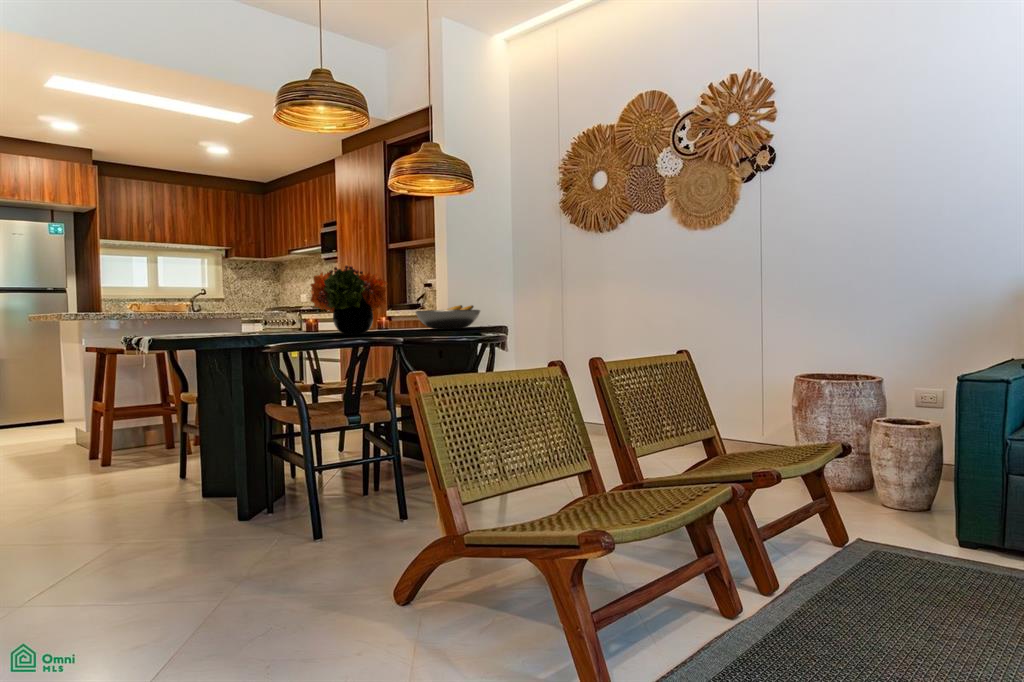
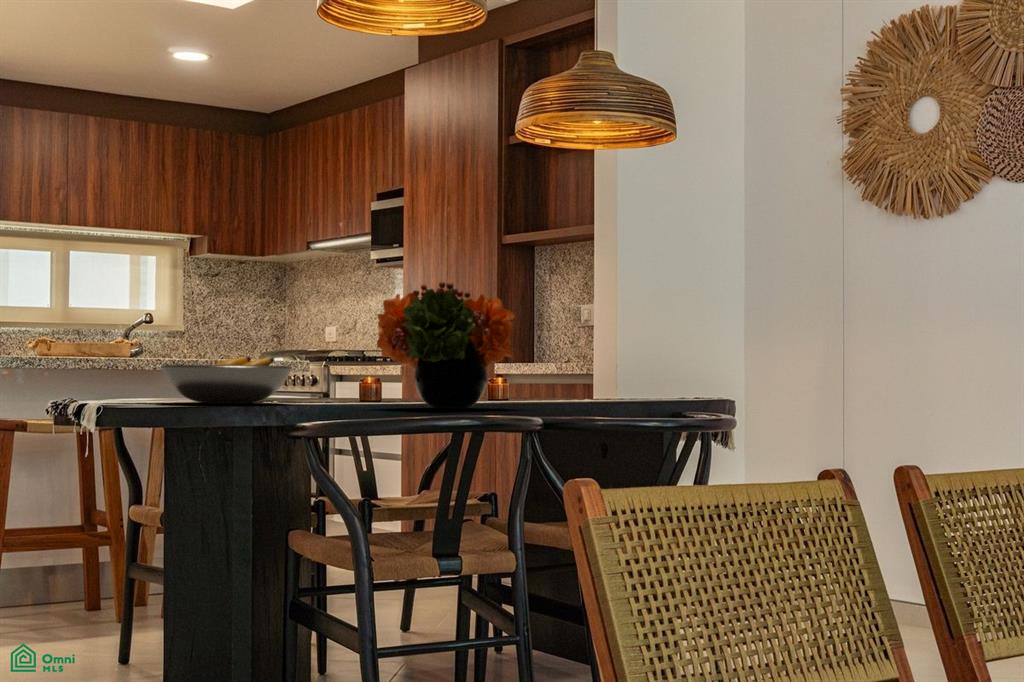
fruit bowl: present [415,305,480,330] -> present [161,356,292,404]

